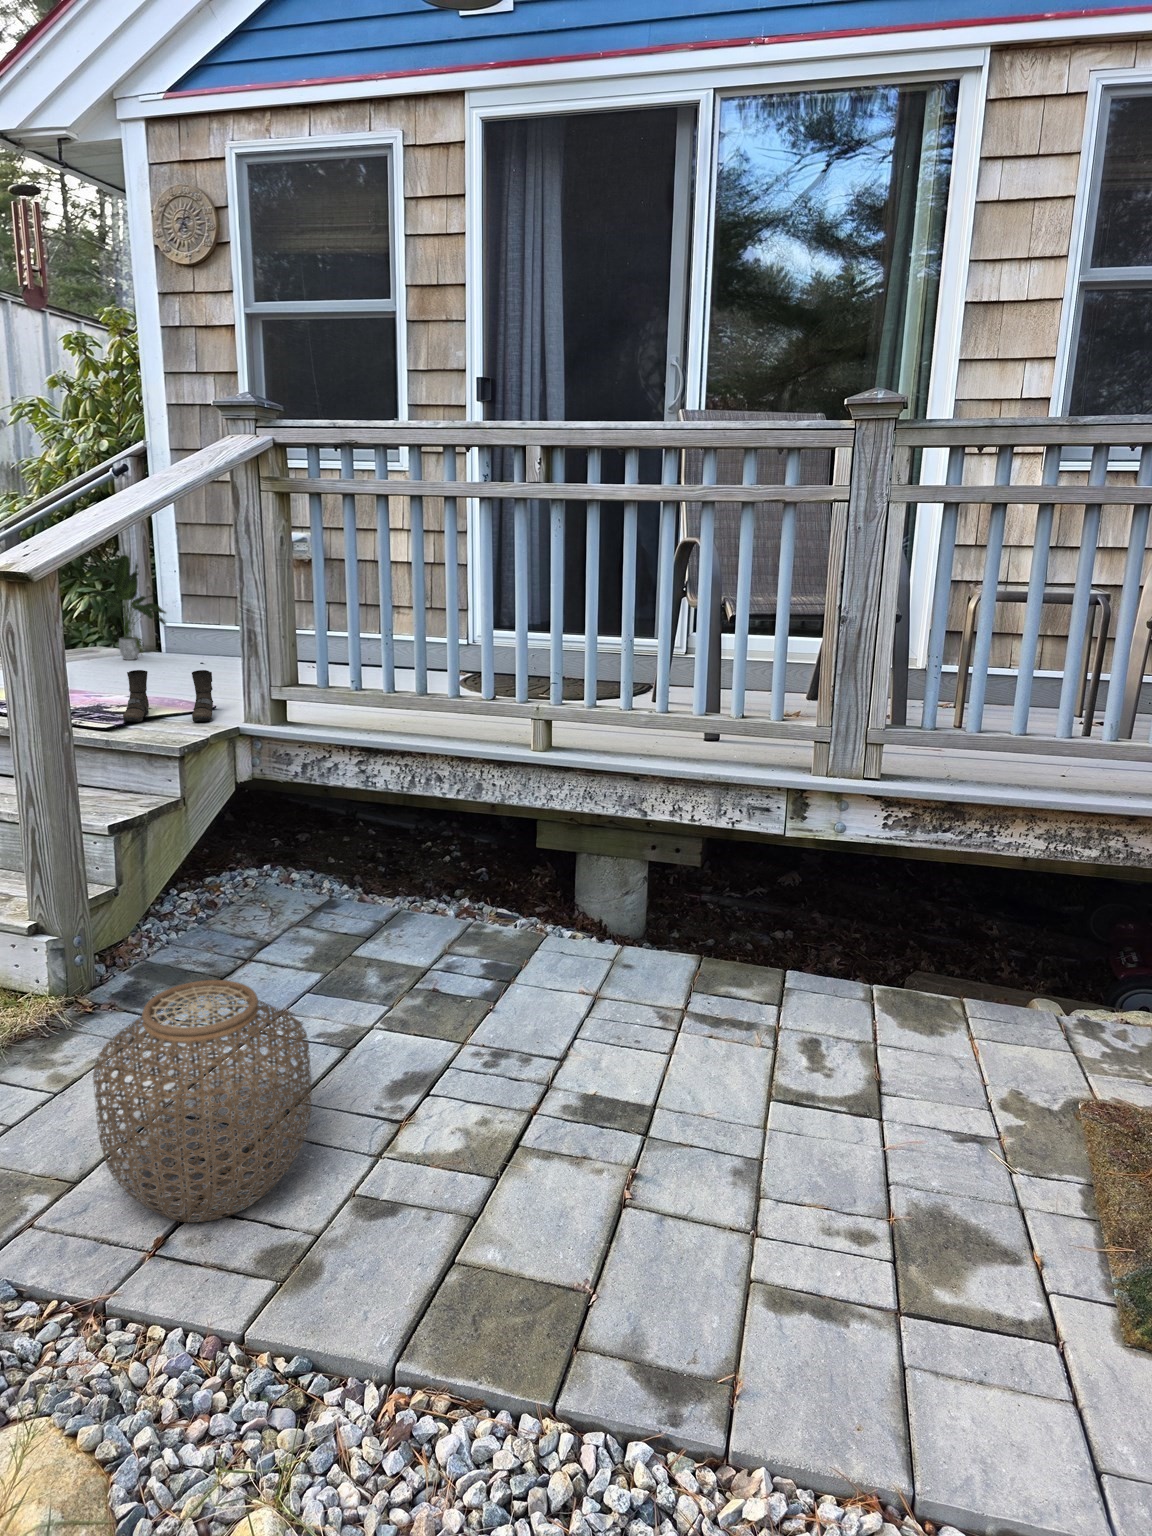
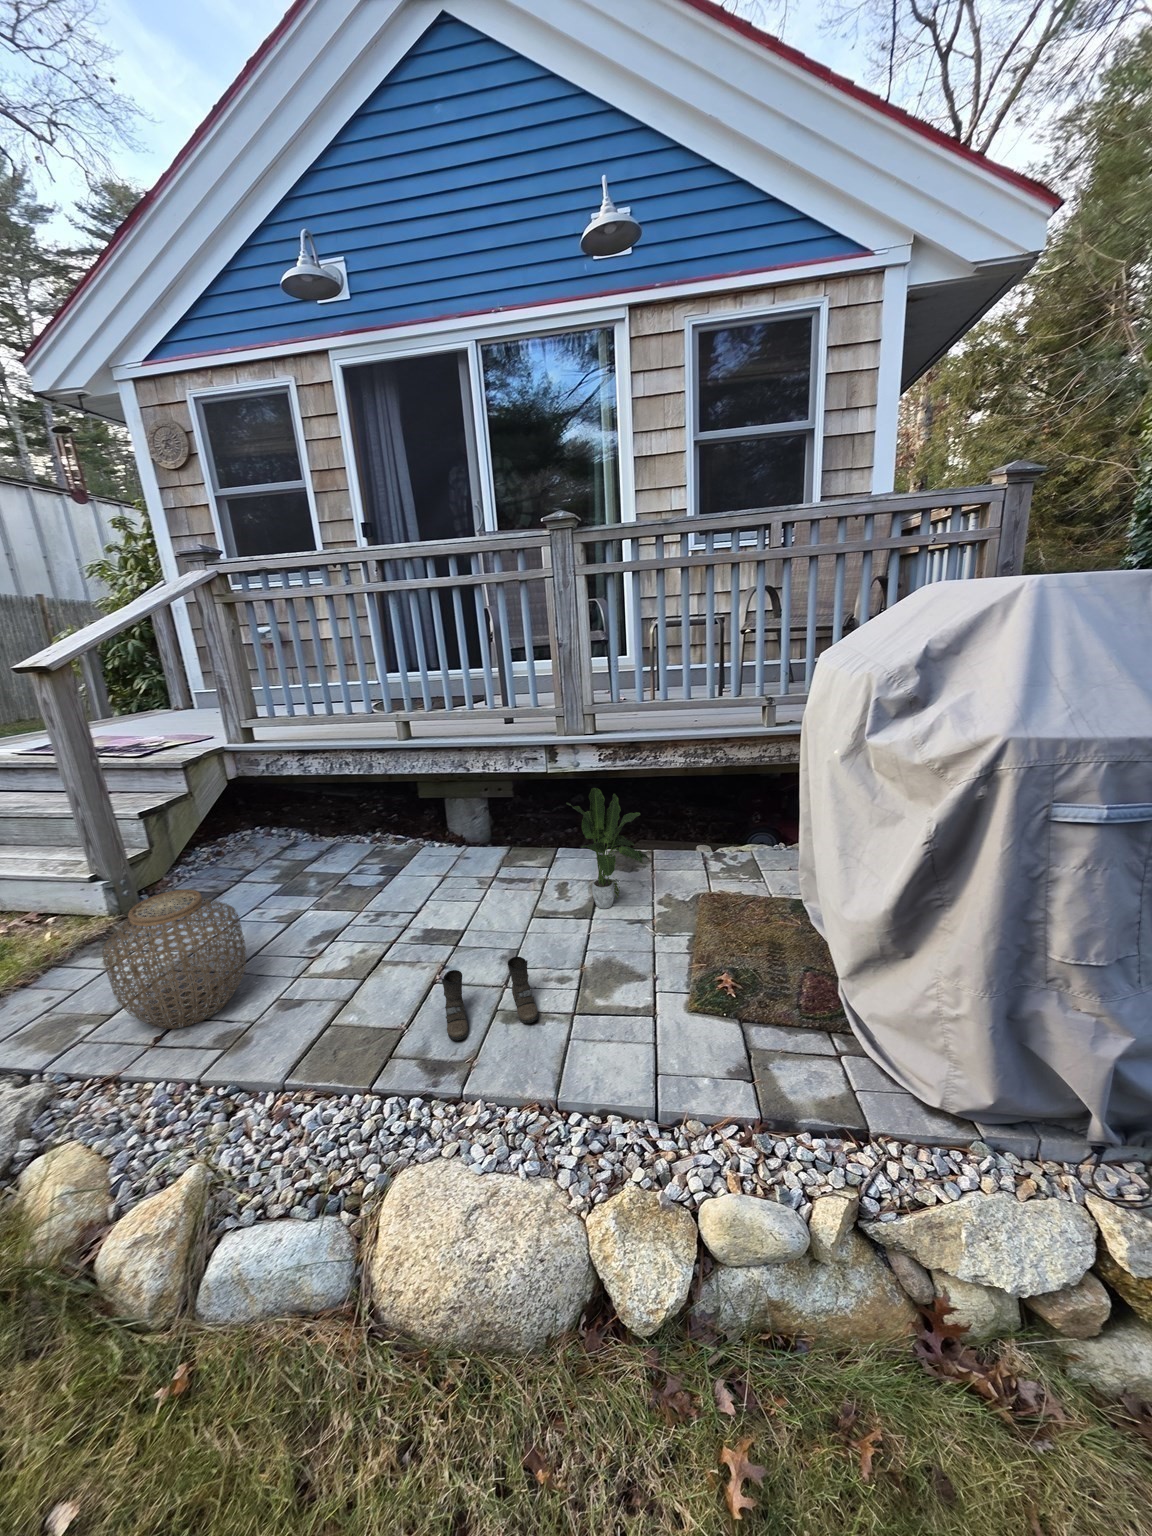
potted plant: present [91,555,166,660] -> present [566,788,649,909]
boots: present [123,670,213,722] -> present [441,956,538,1041]

